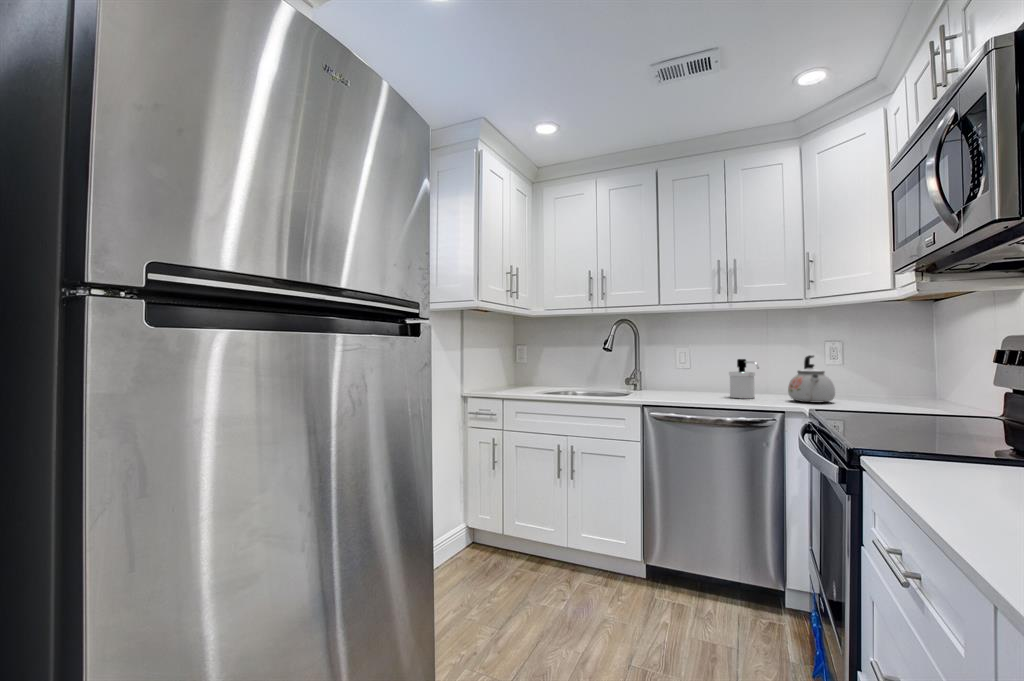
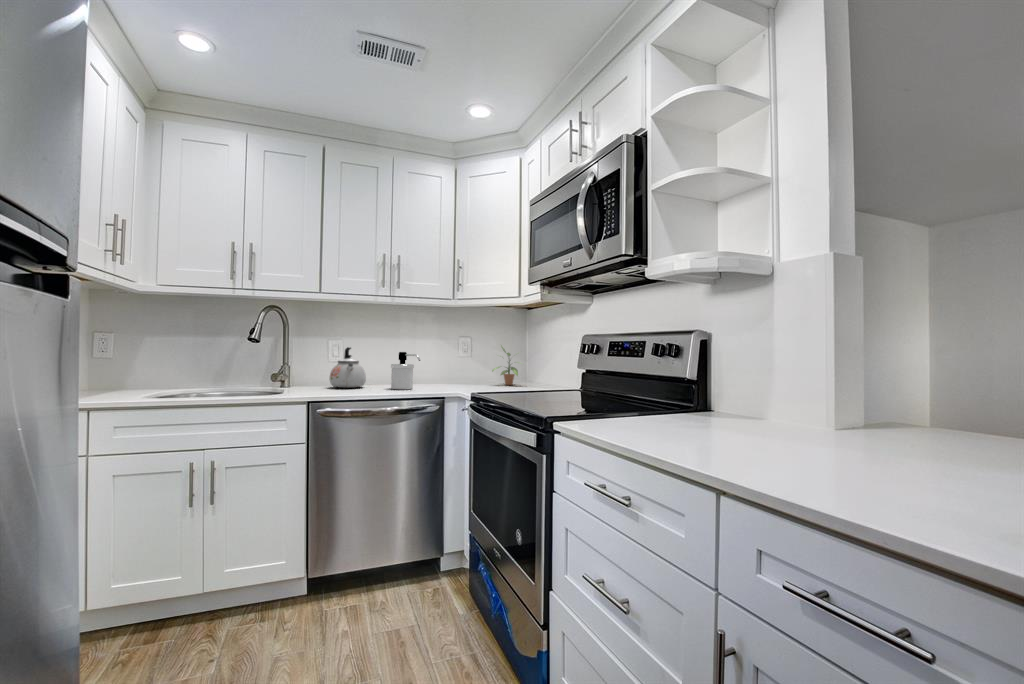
potted plant: none [867,348,923,401] -> present [492,347,518,385]
kettle: present [788,355,835,402] -> present [330,347,366,388]

